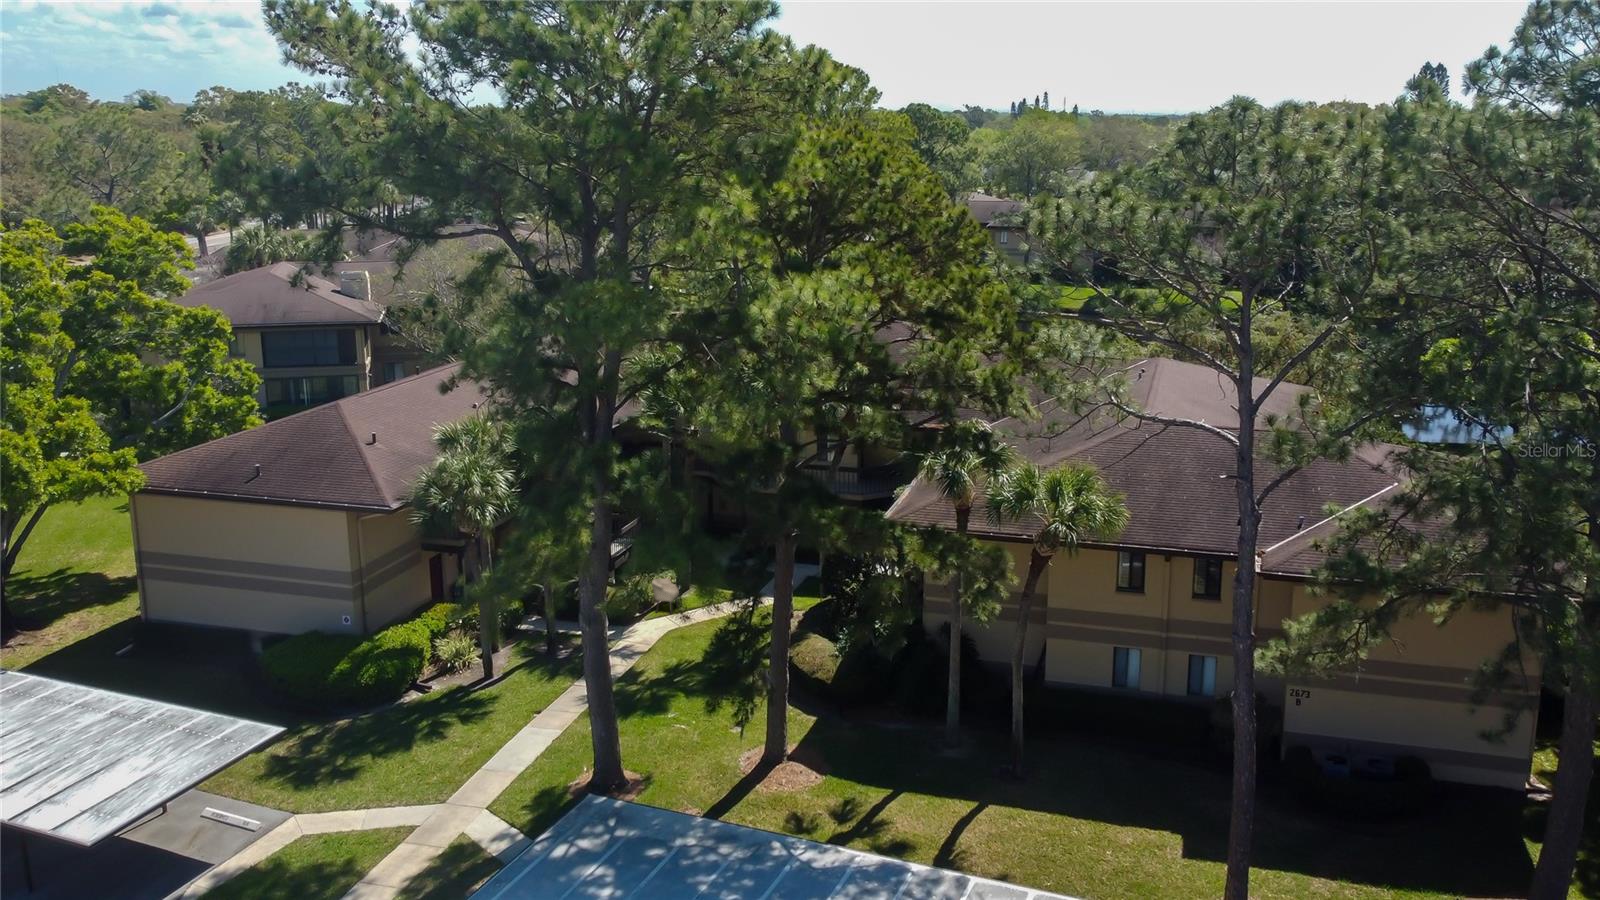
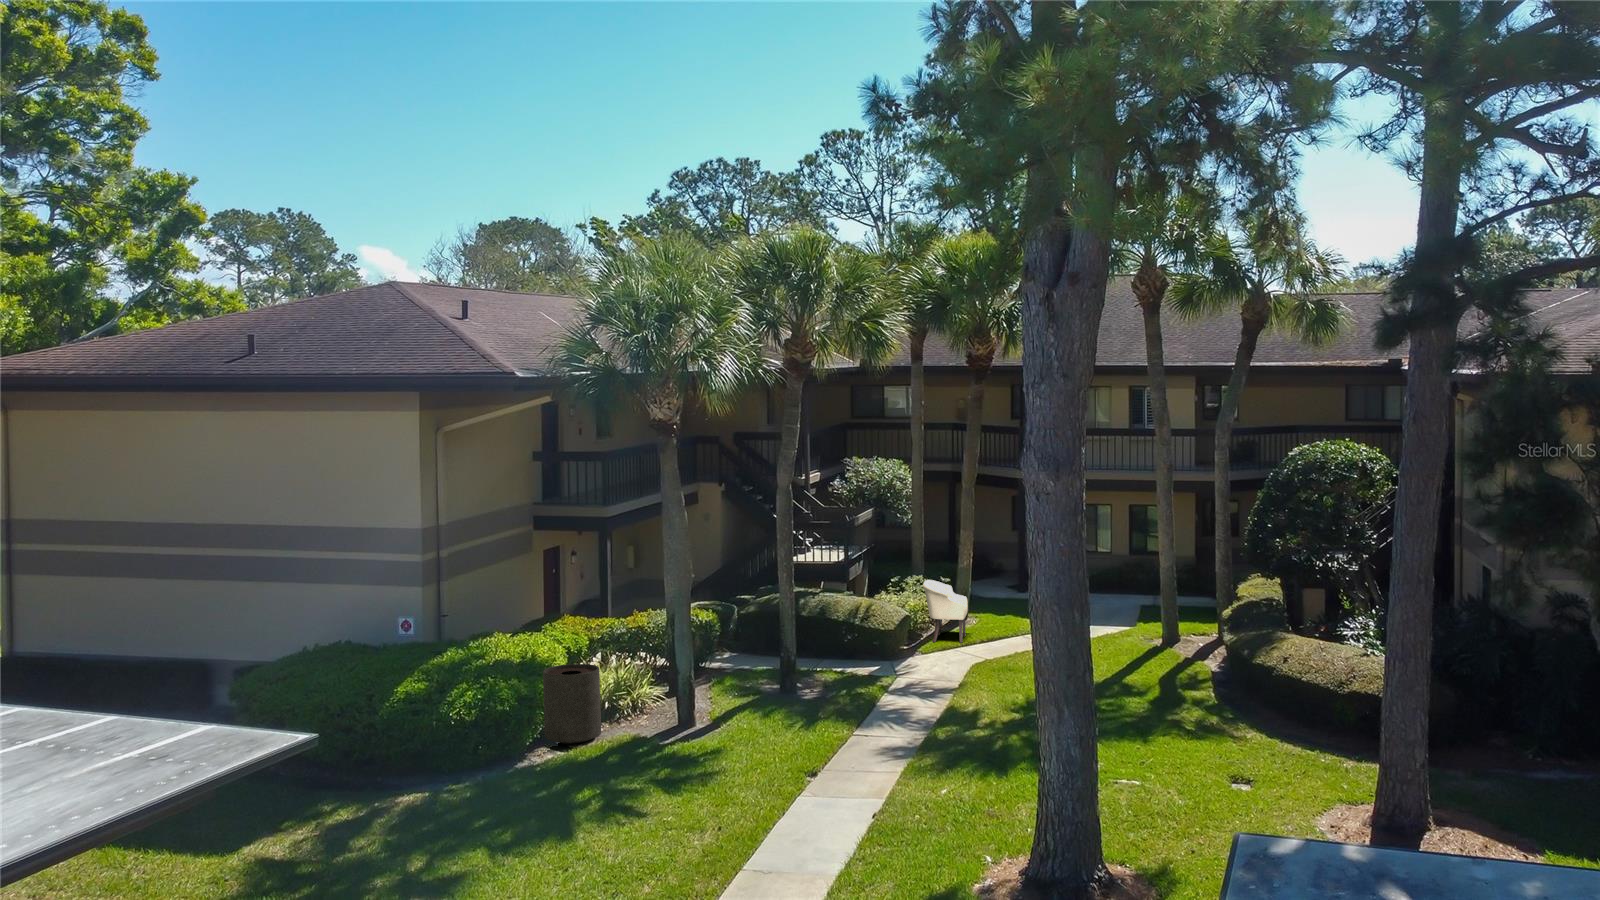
trash can: none [411,649,442,691] -> present [543,664,601,744]

